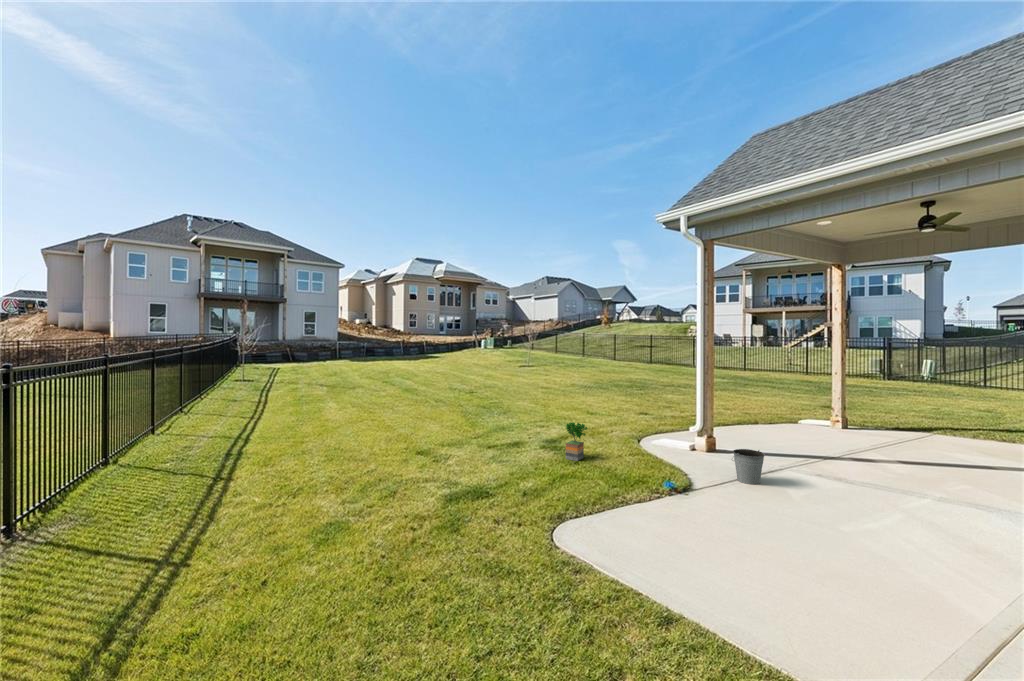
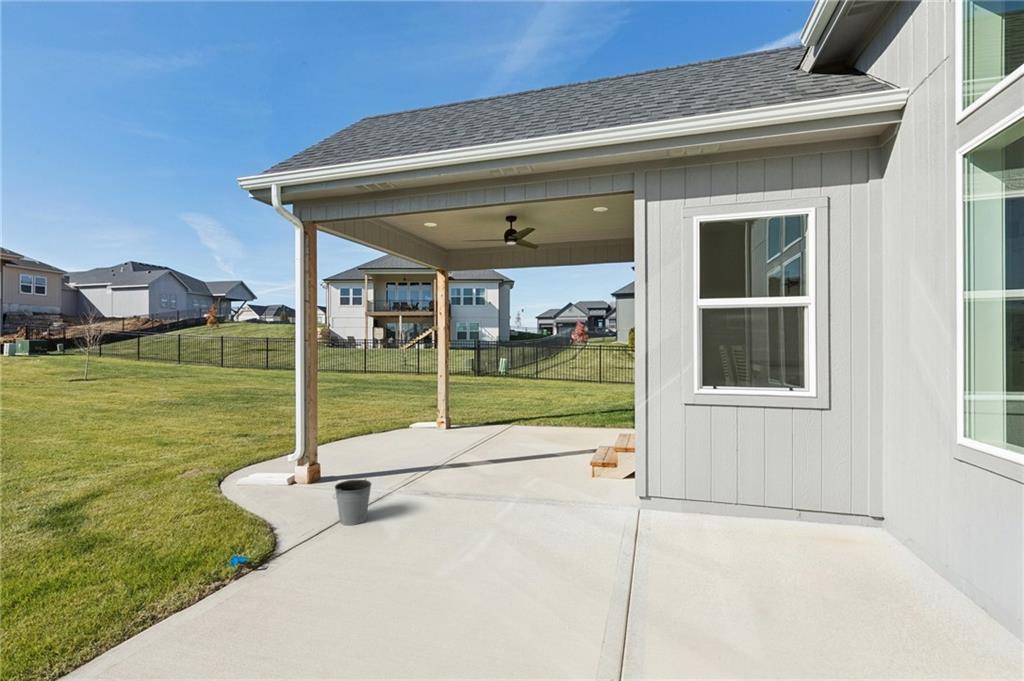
potted tree: present [566,422,587,461] -> none [48,487,104,556]

